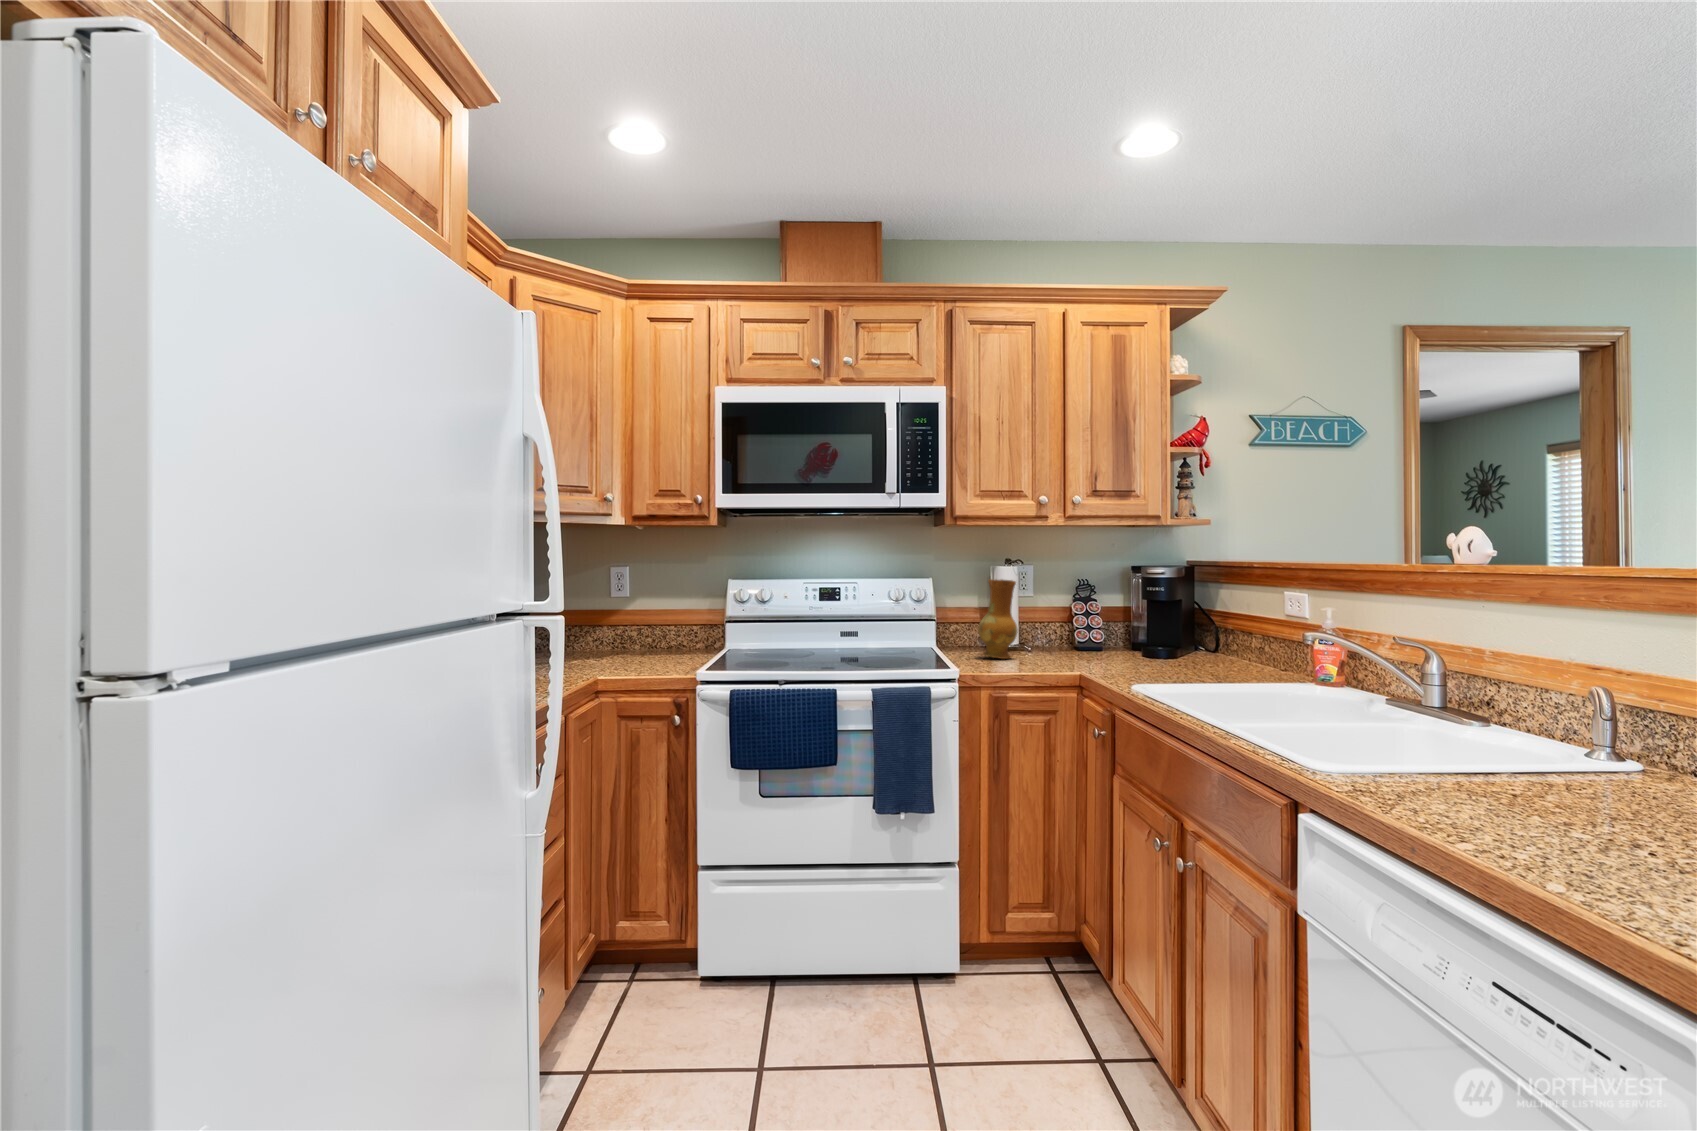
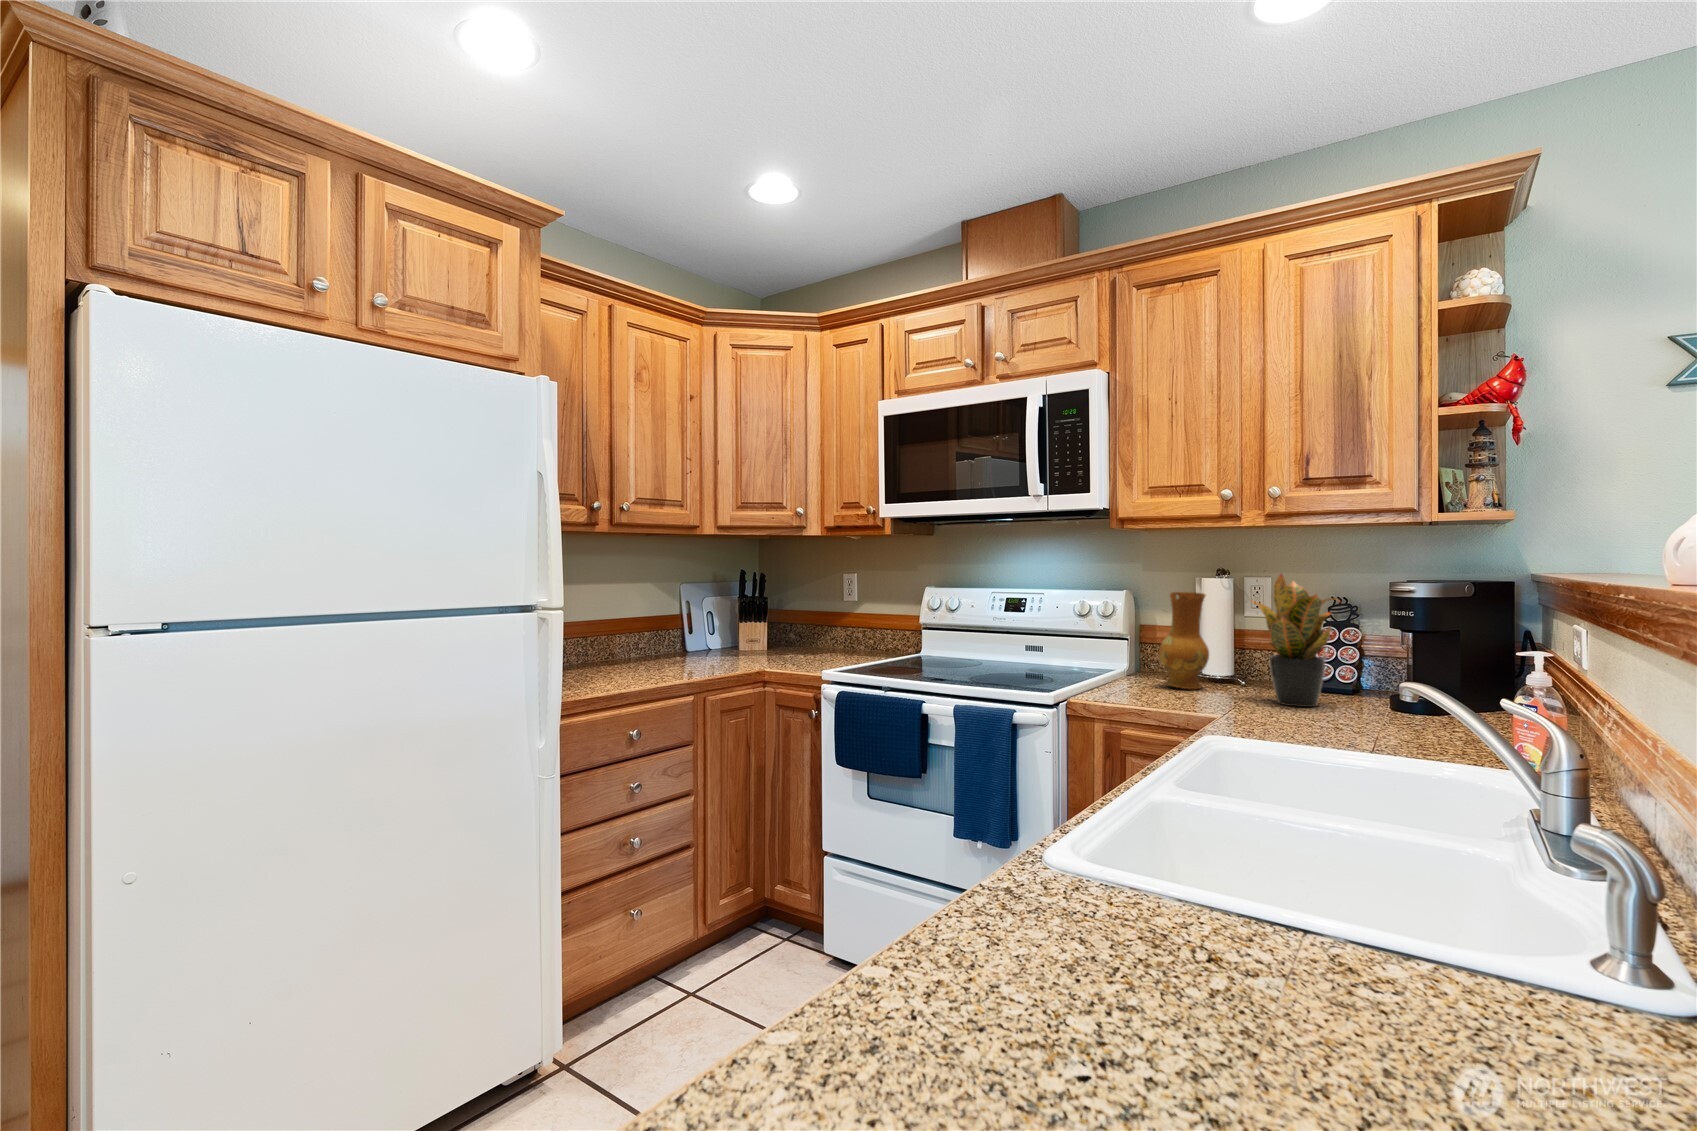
potted plant: none [1056,560,1134,663] -> present [1253,574,1333,707]

